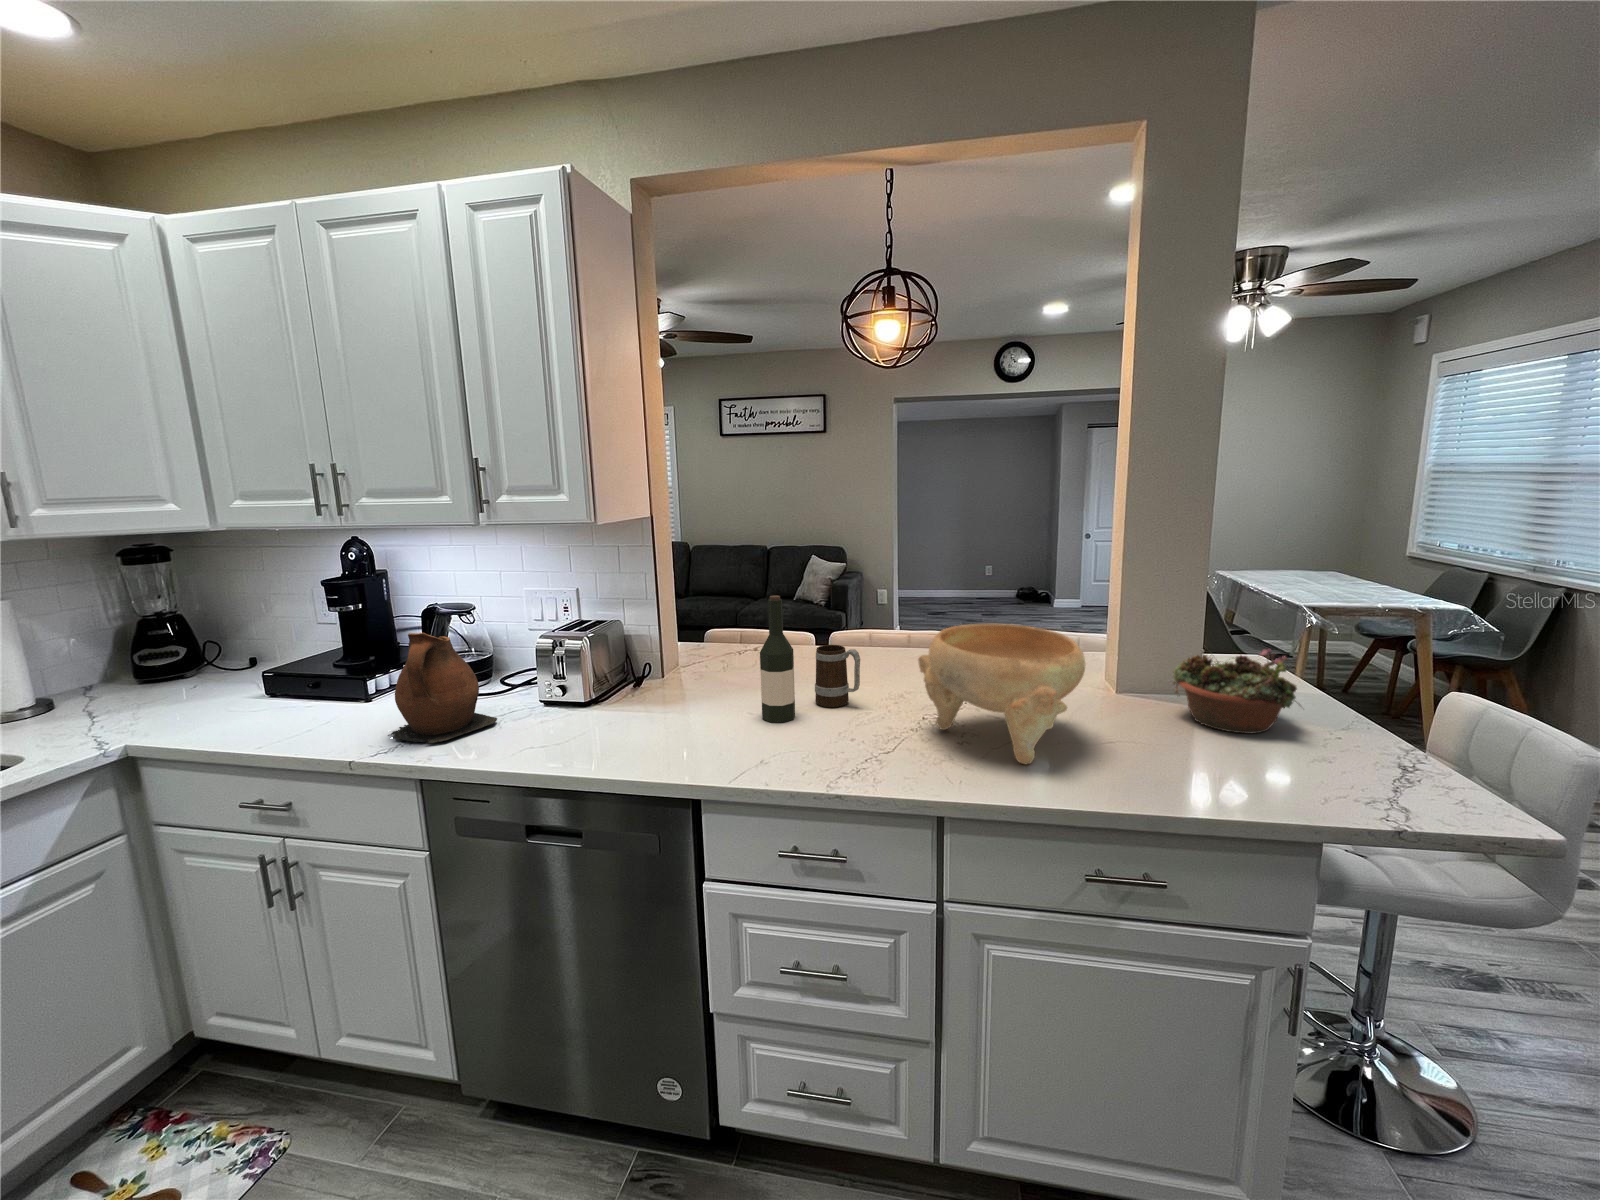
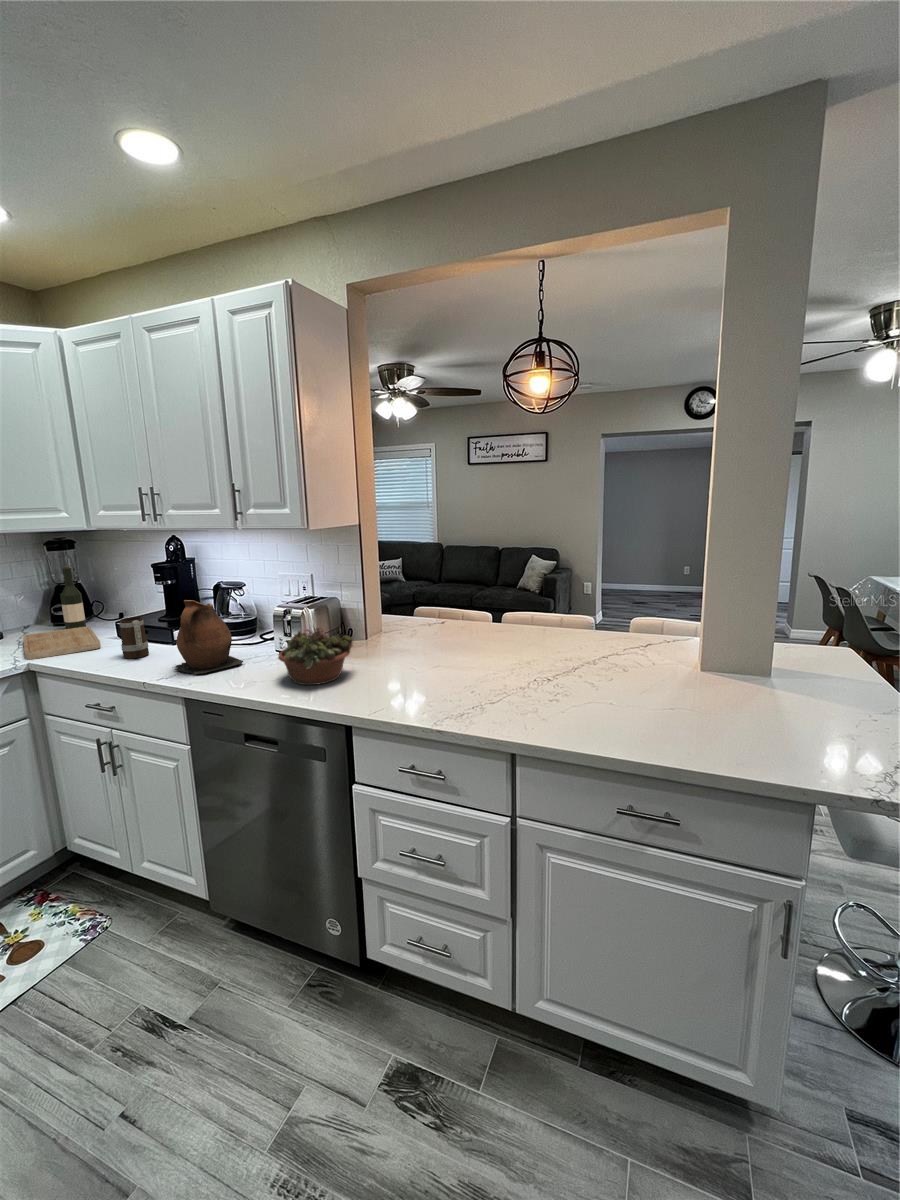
wine bottle: present [760,596,795,722] -> present [60,566,86,629]
decorative bowl: present [918,624,1085,764] -> none [527,612,650,720]
mug: present [815,645,860,707] -> present [120,617,149,659]
succulent planter: present [1173,649,1300,733] -> present [278,627,353,685]
cutting board: none [95,681,243,740] -> present [23,627,101,660]

